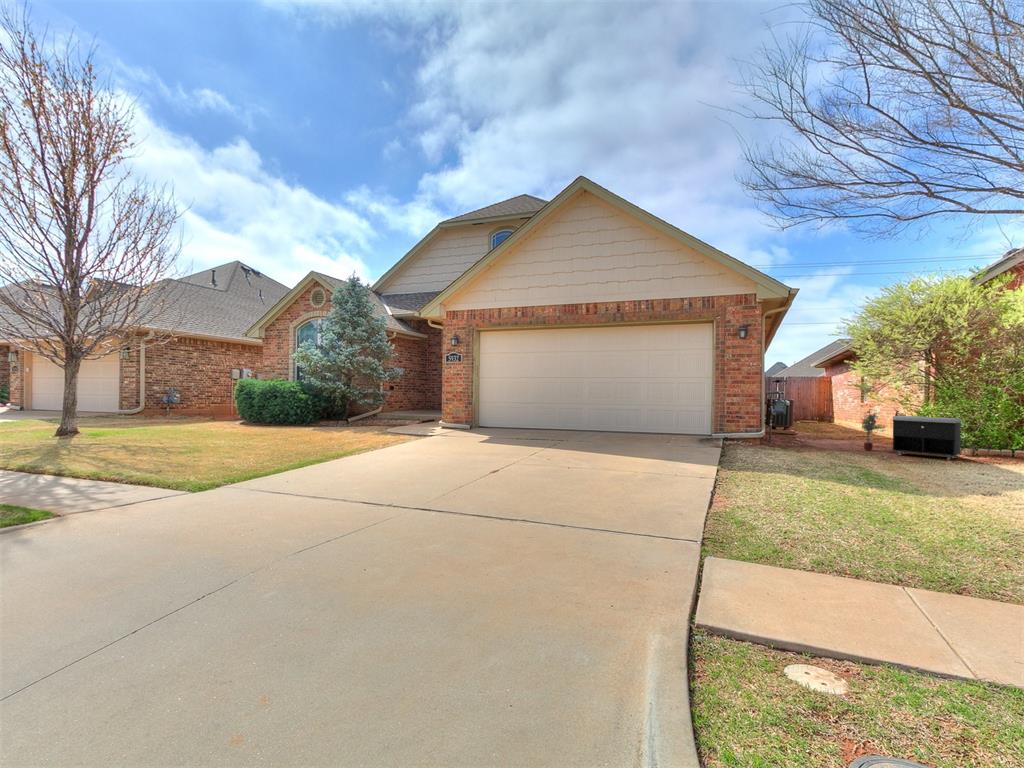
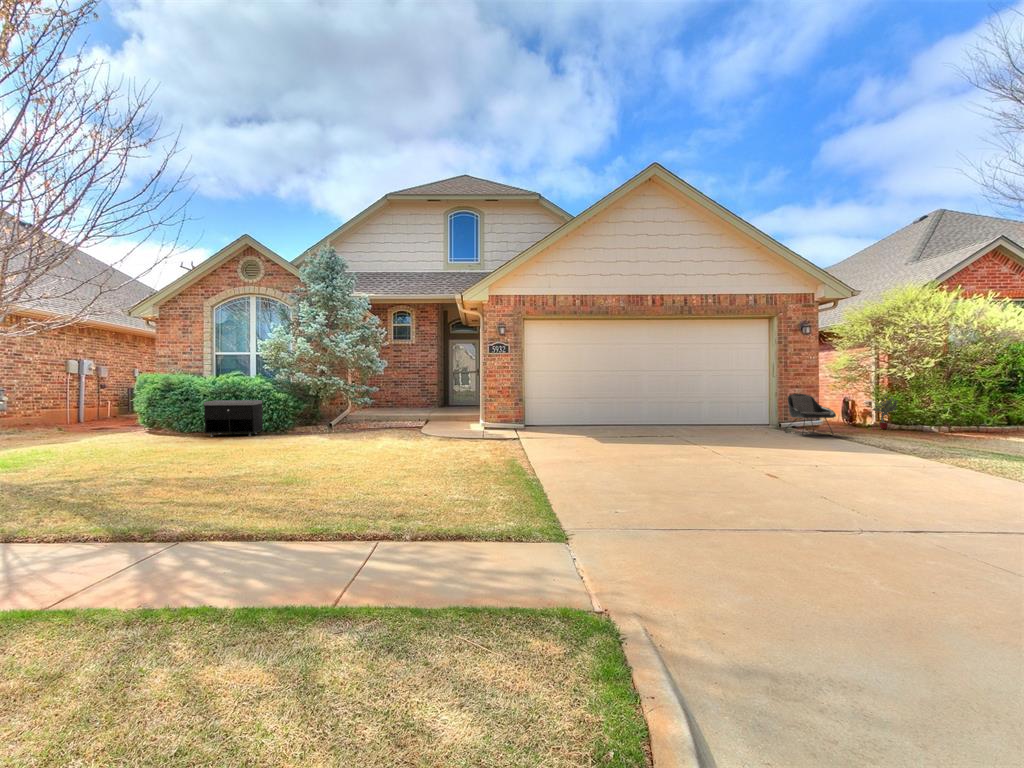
lounge chair: none [711,403,754,449] -> present [785,394,836,436]
storage bench: present [893,416,961,459] -> present [204,400,263,437]

